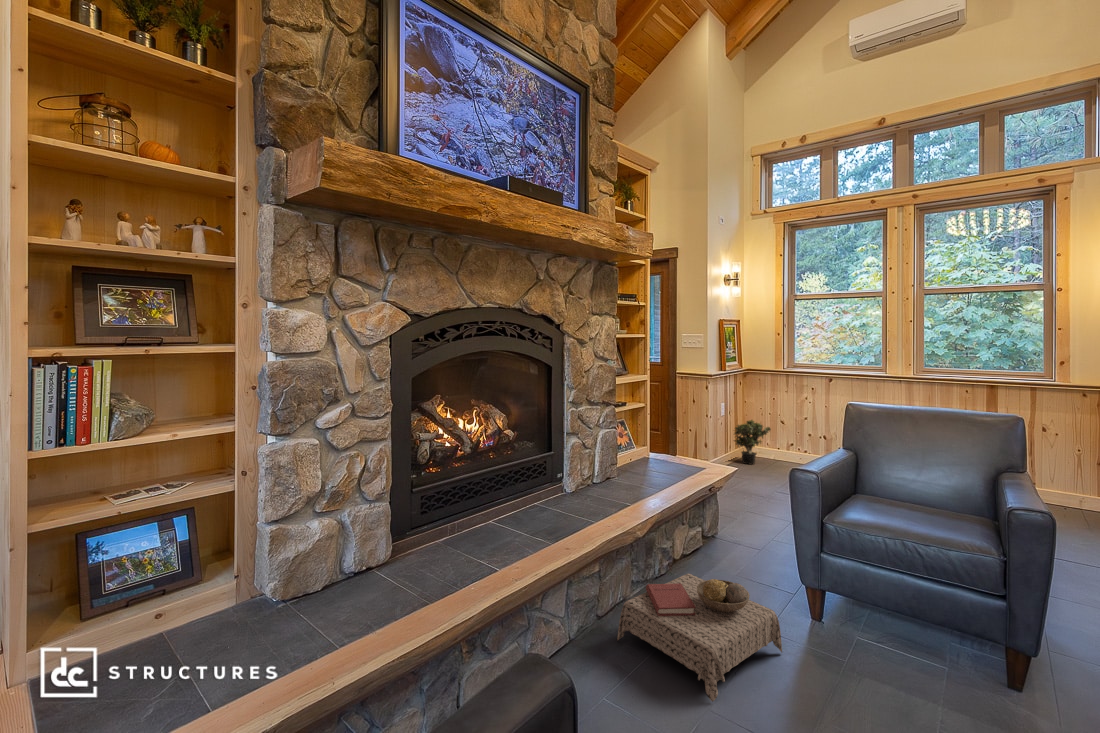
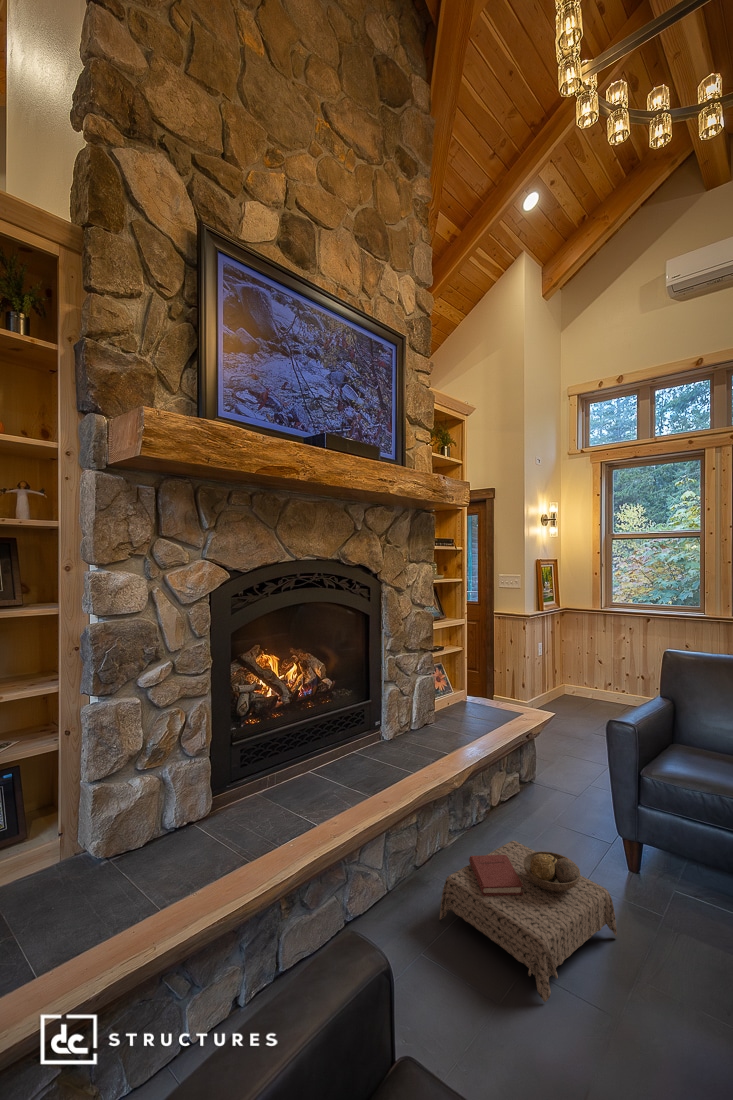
potted plant: present [734,420,771,464] -> none [553,656,591,703]

